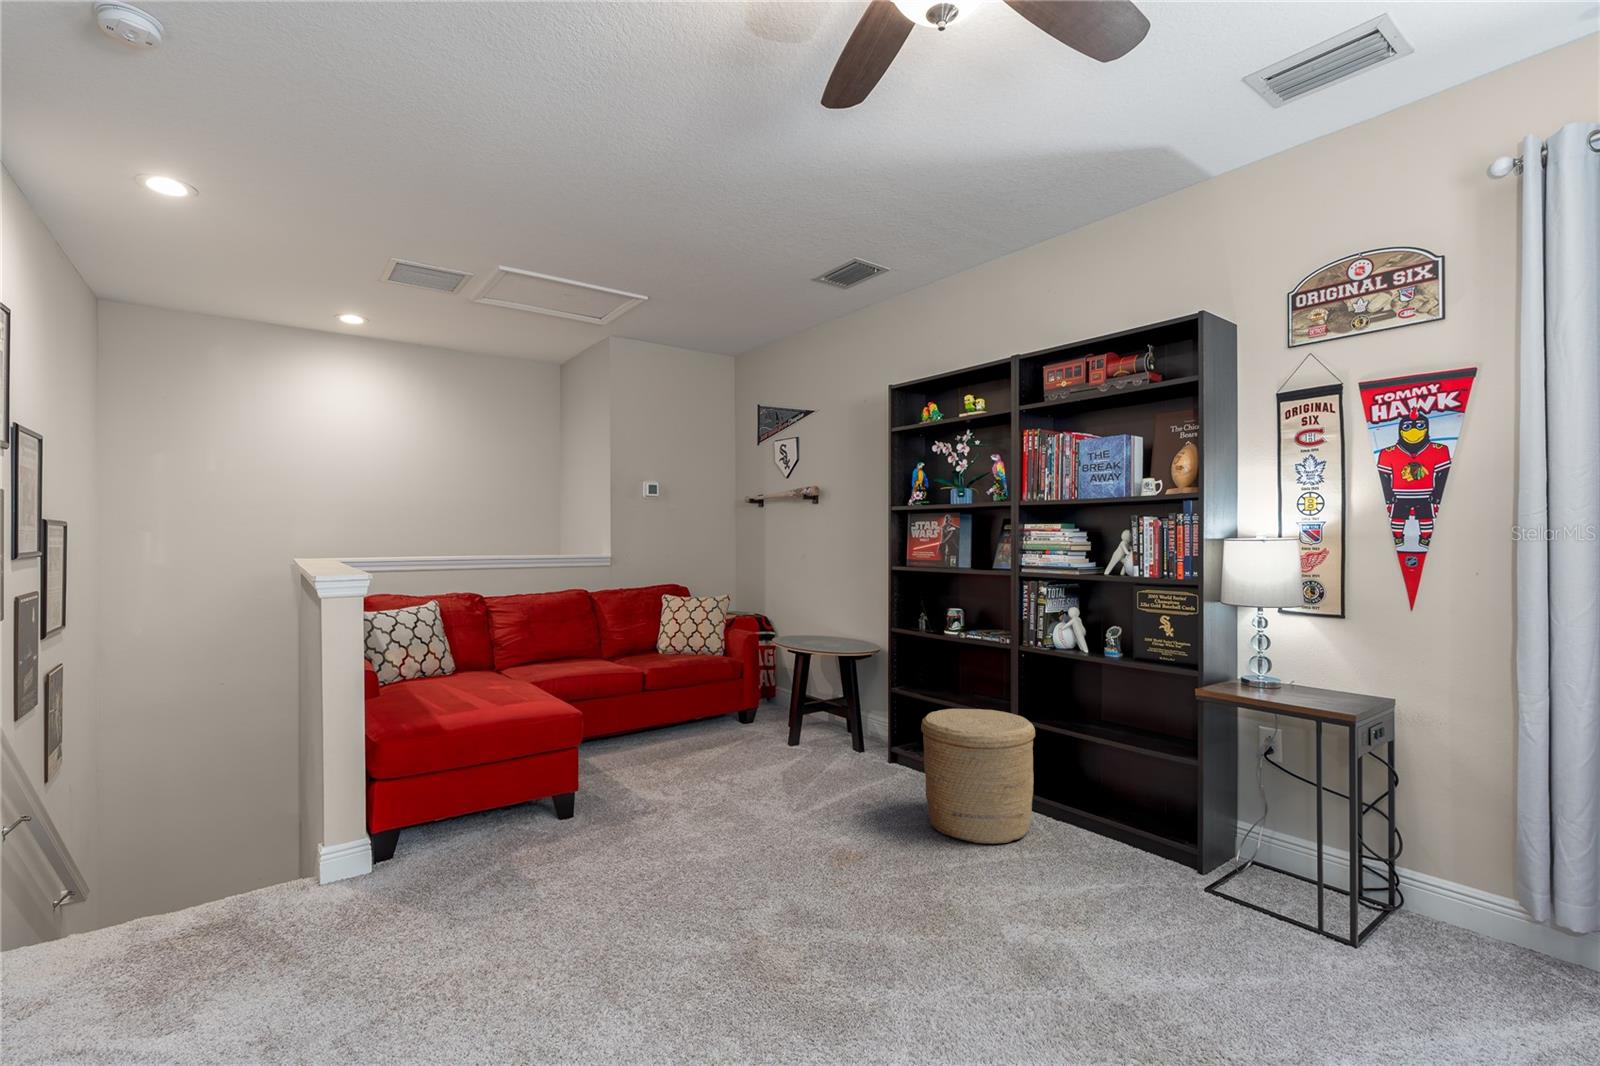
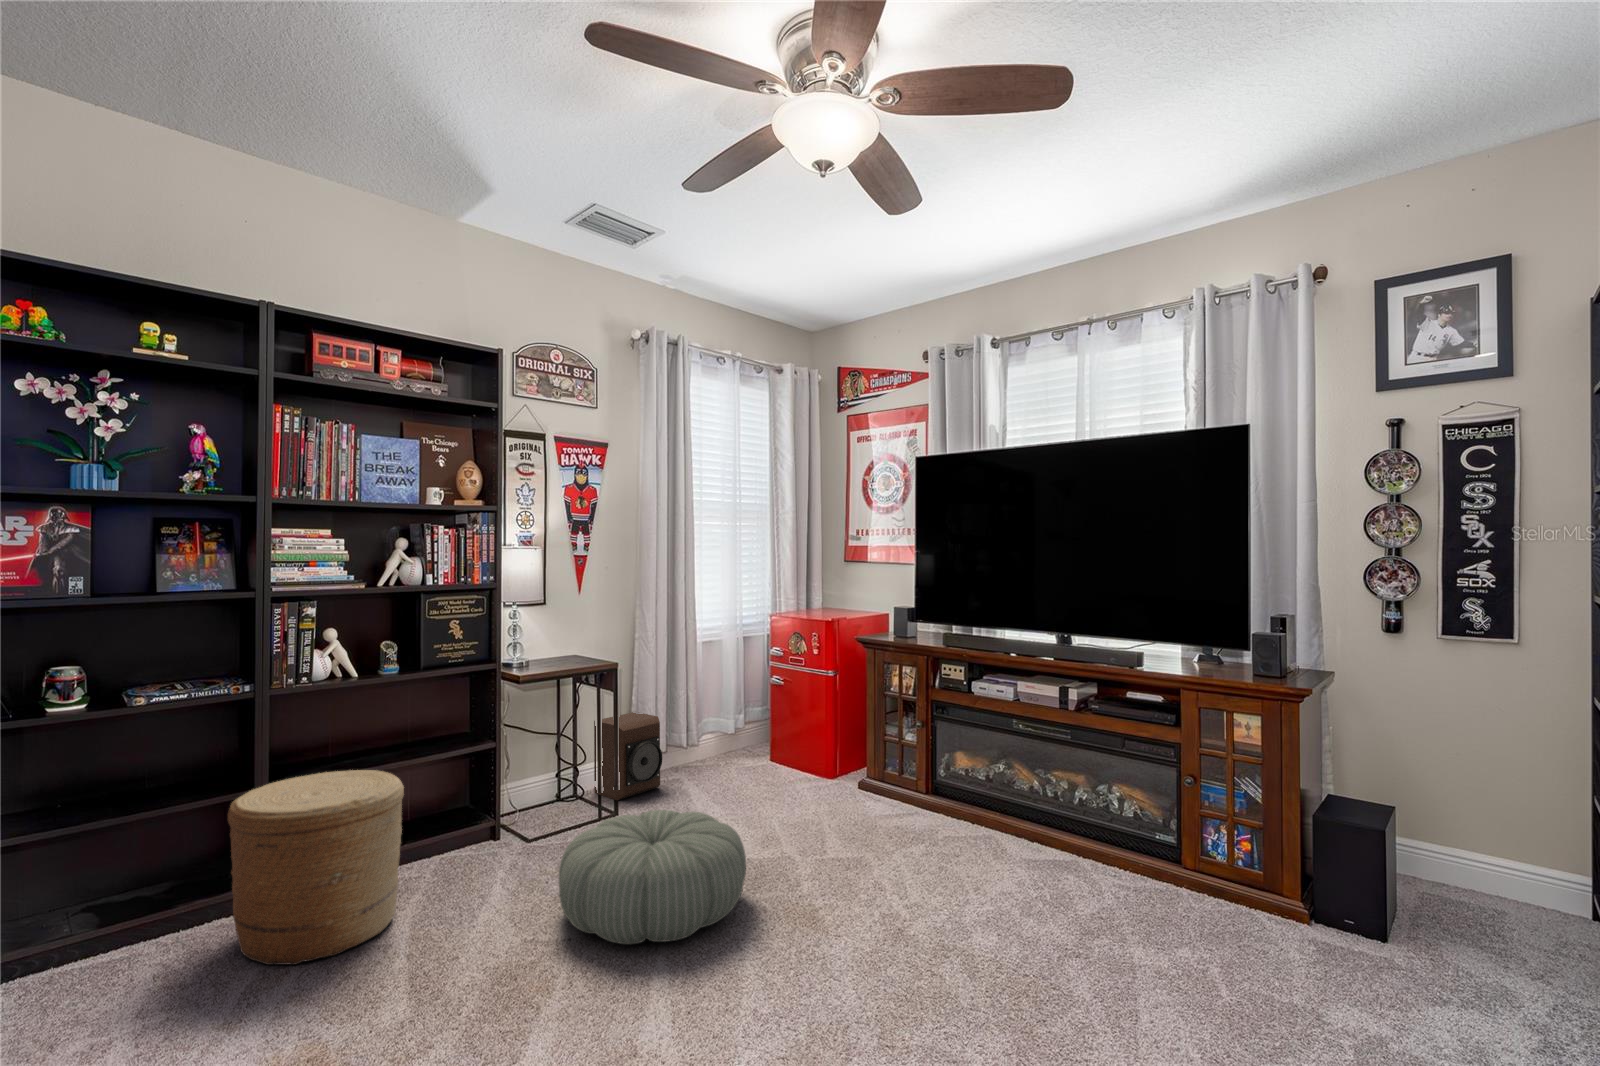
speaker: none [1410,808,1536,975] -> present [594,712,662,801]
pouf: none [929,844,1154,1011] -> present [559,810,746,944]

